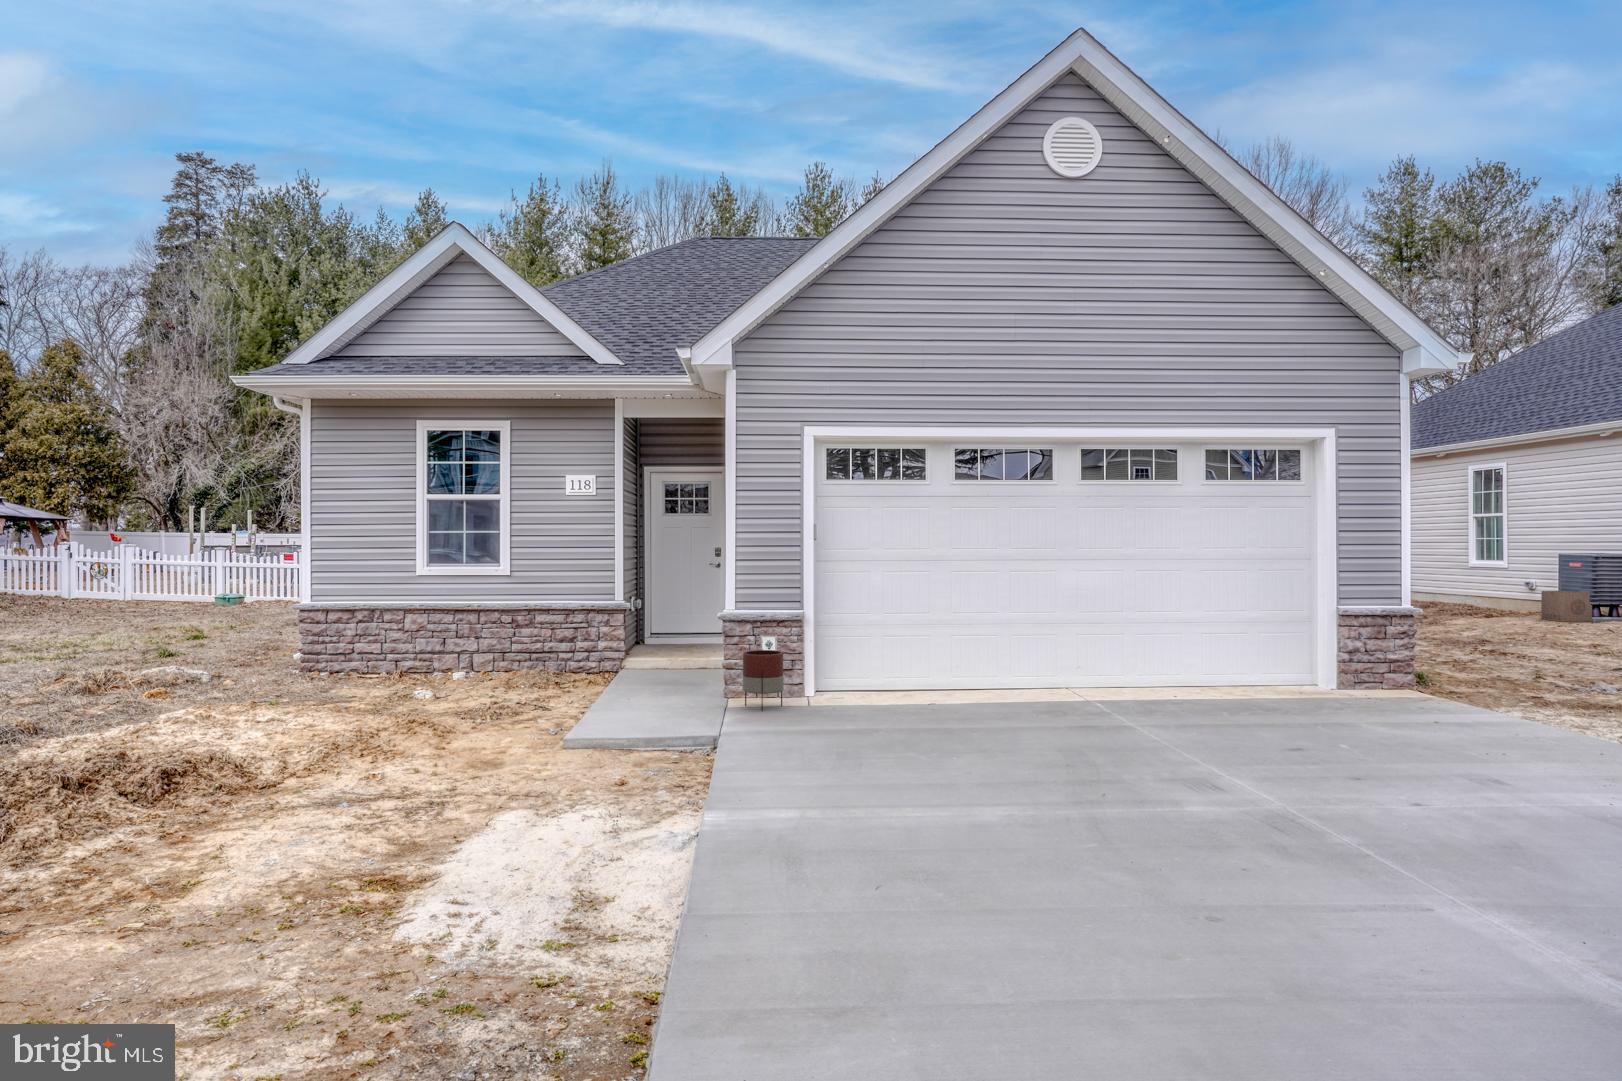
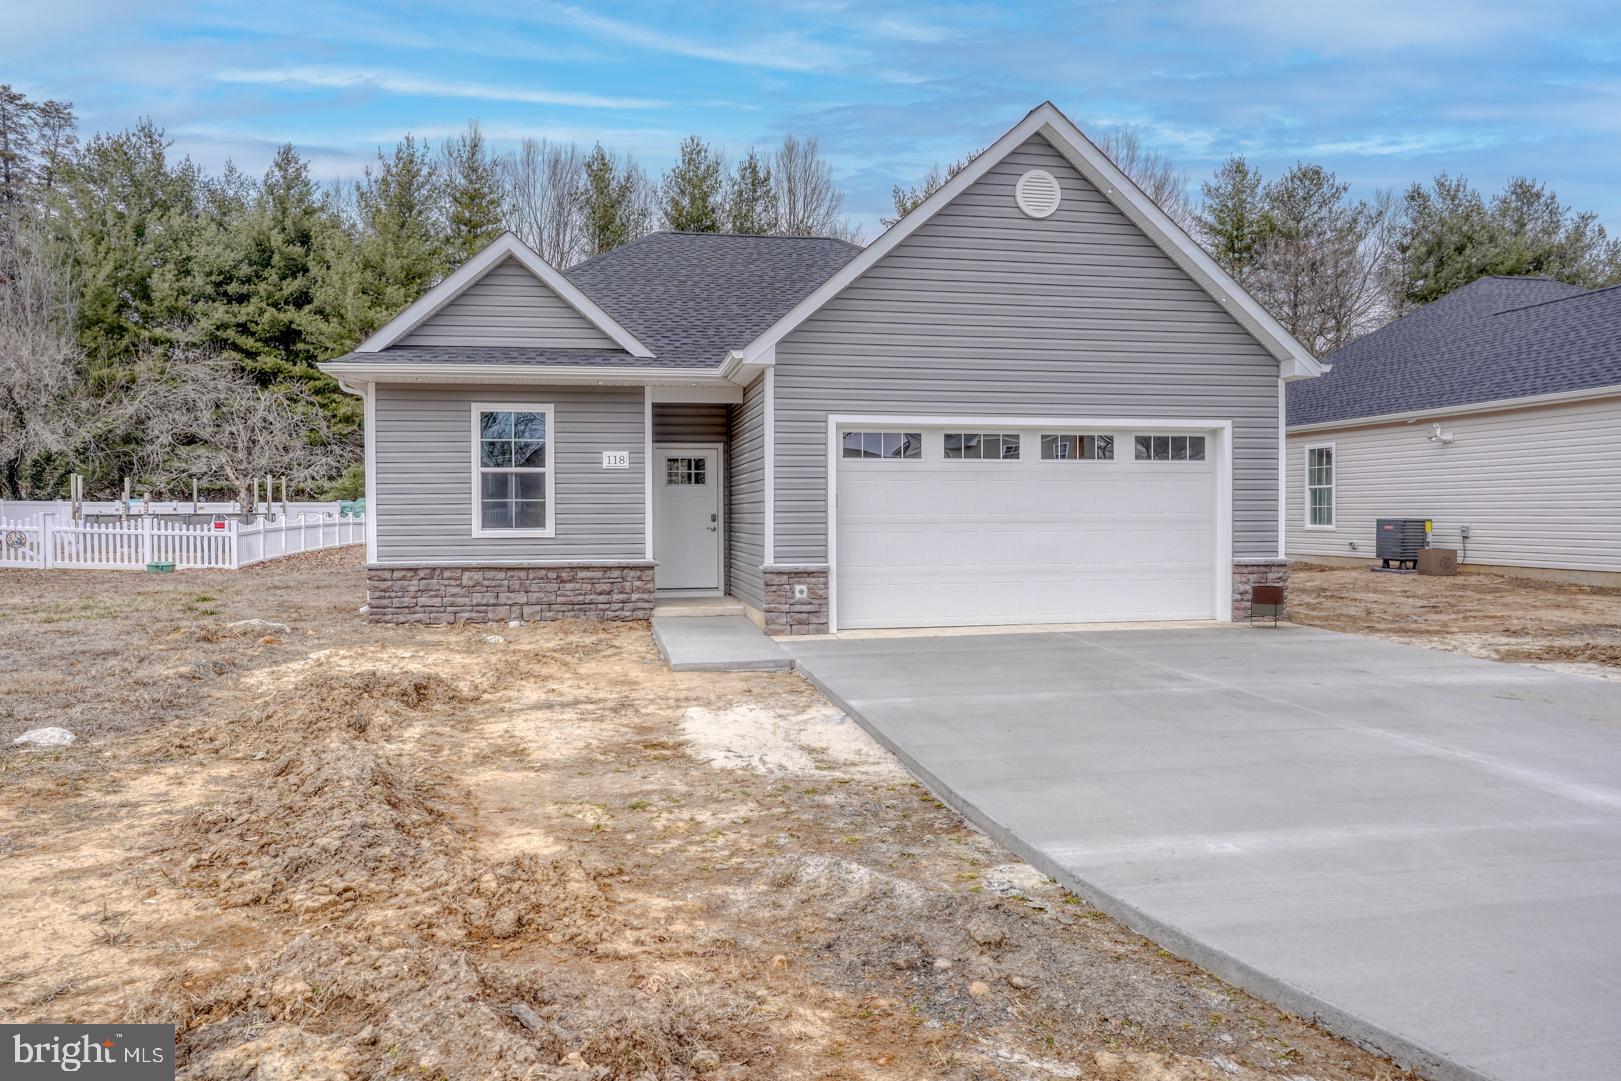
planter: present [743,650,784,711] -> present [1251,585,1284,628]

